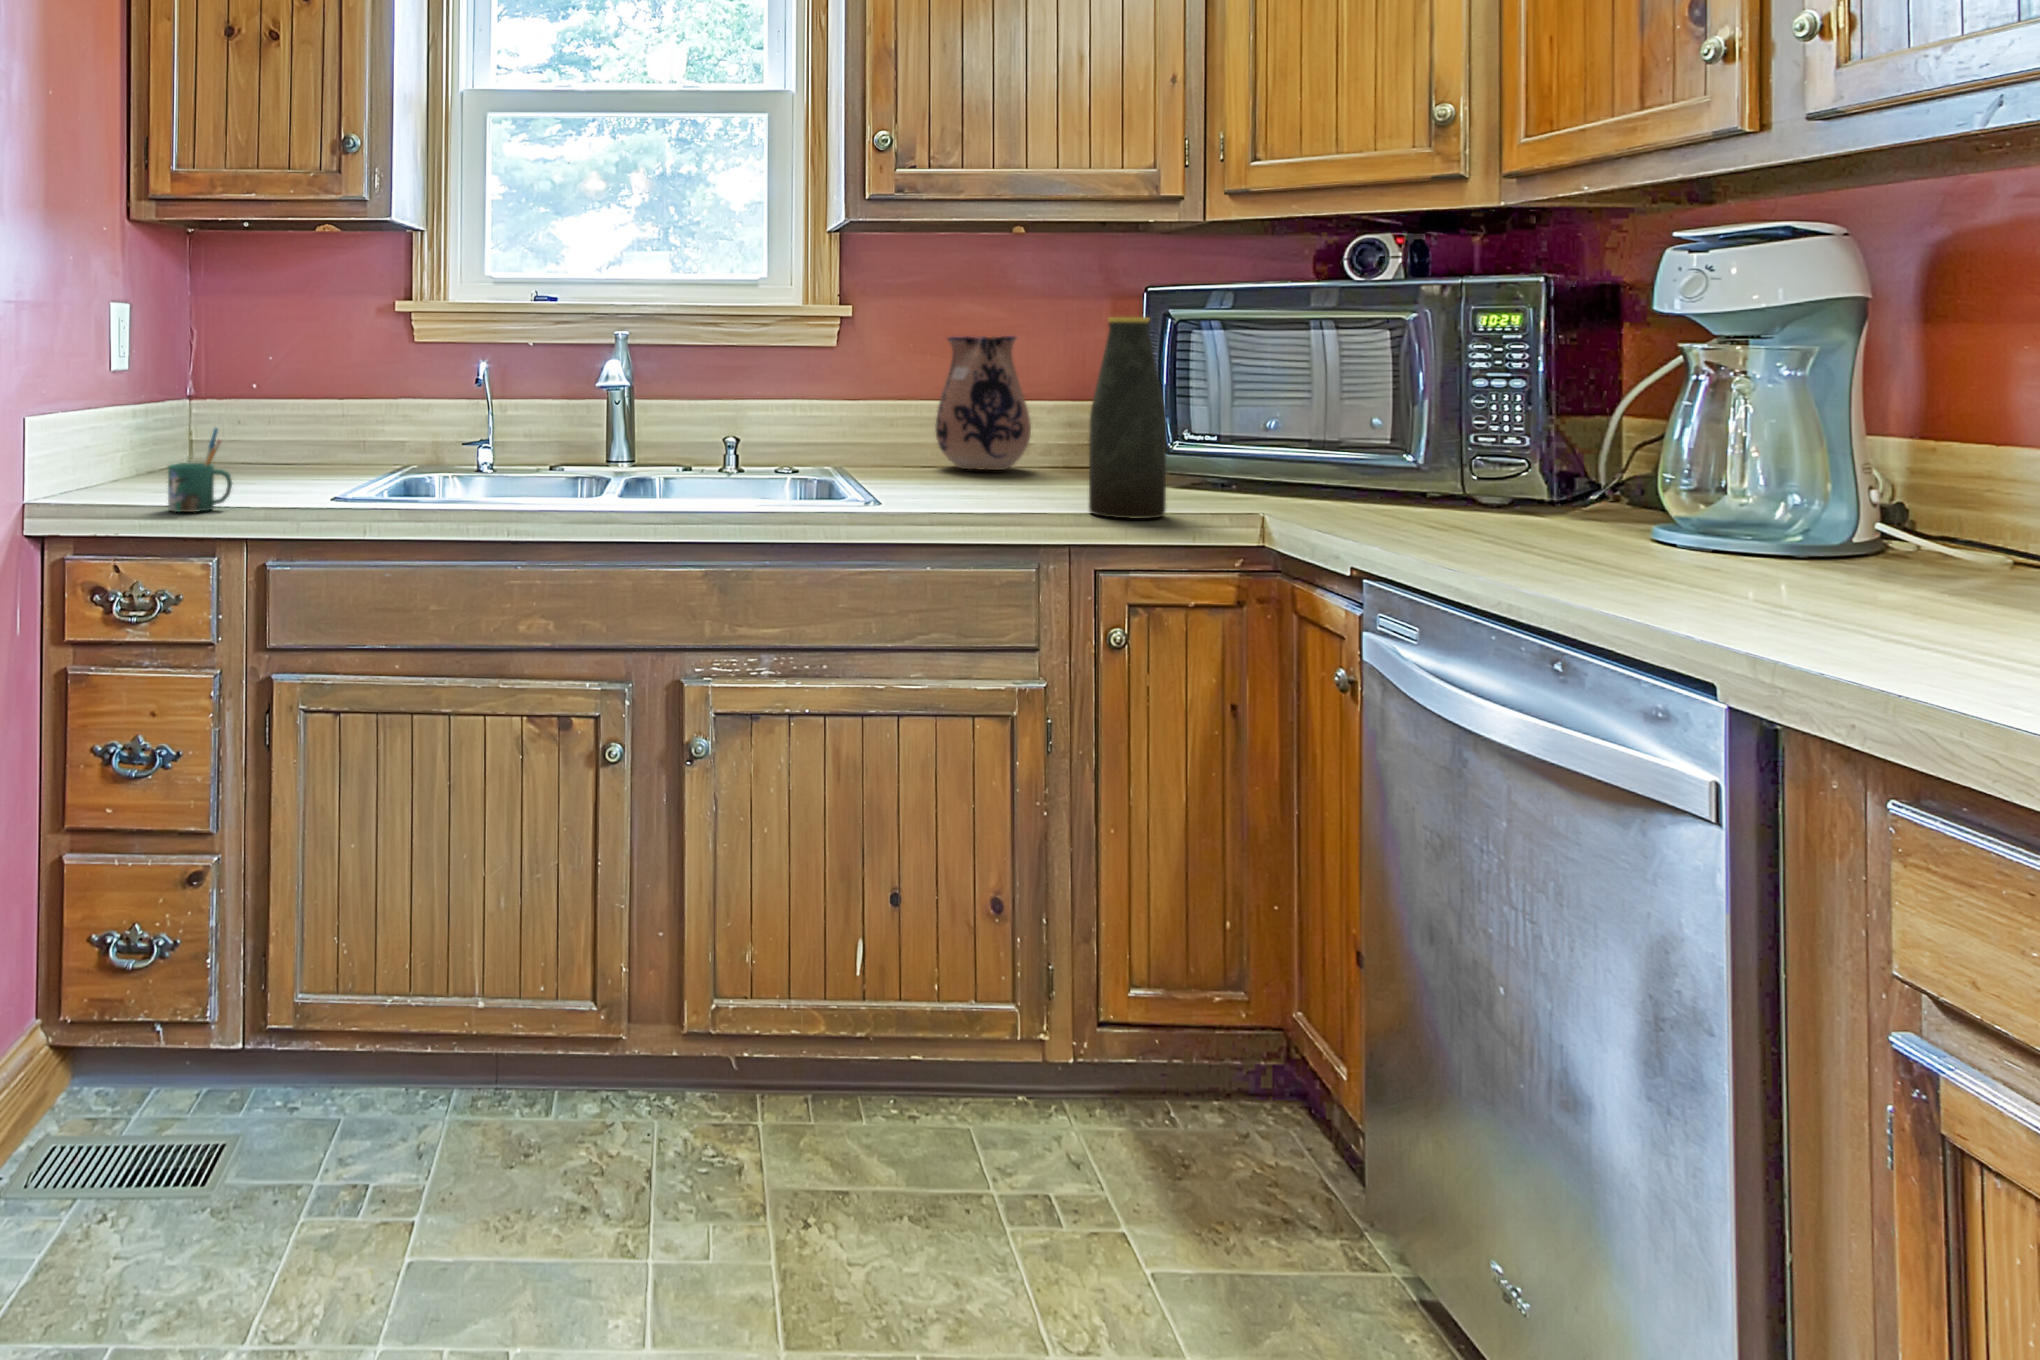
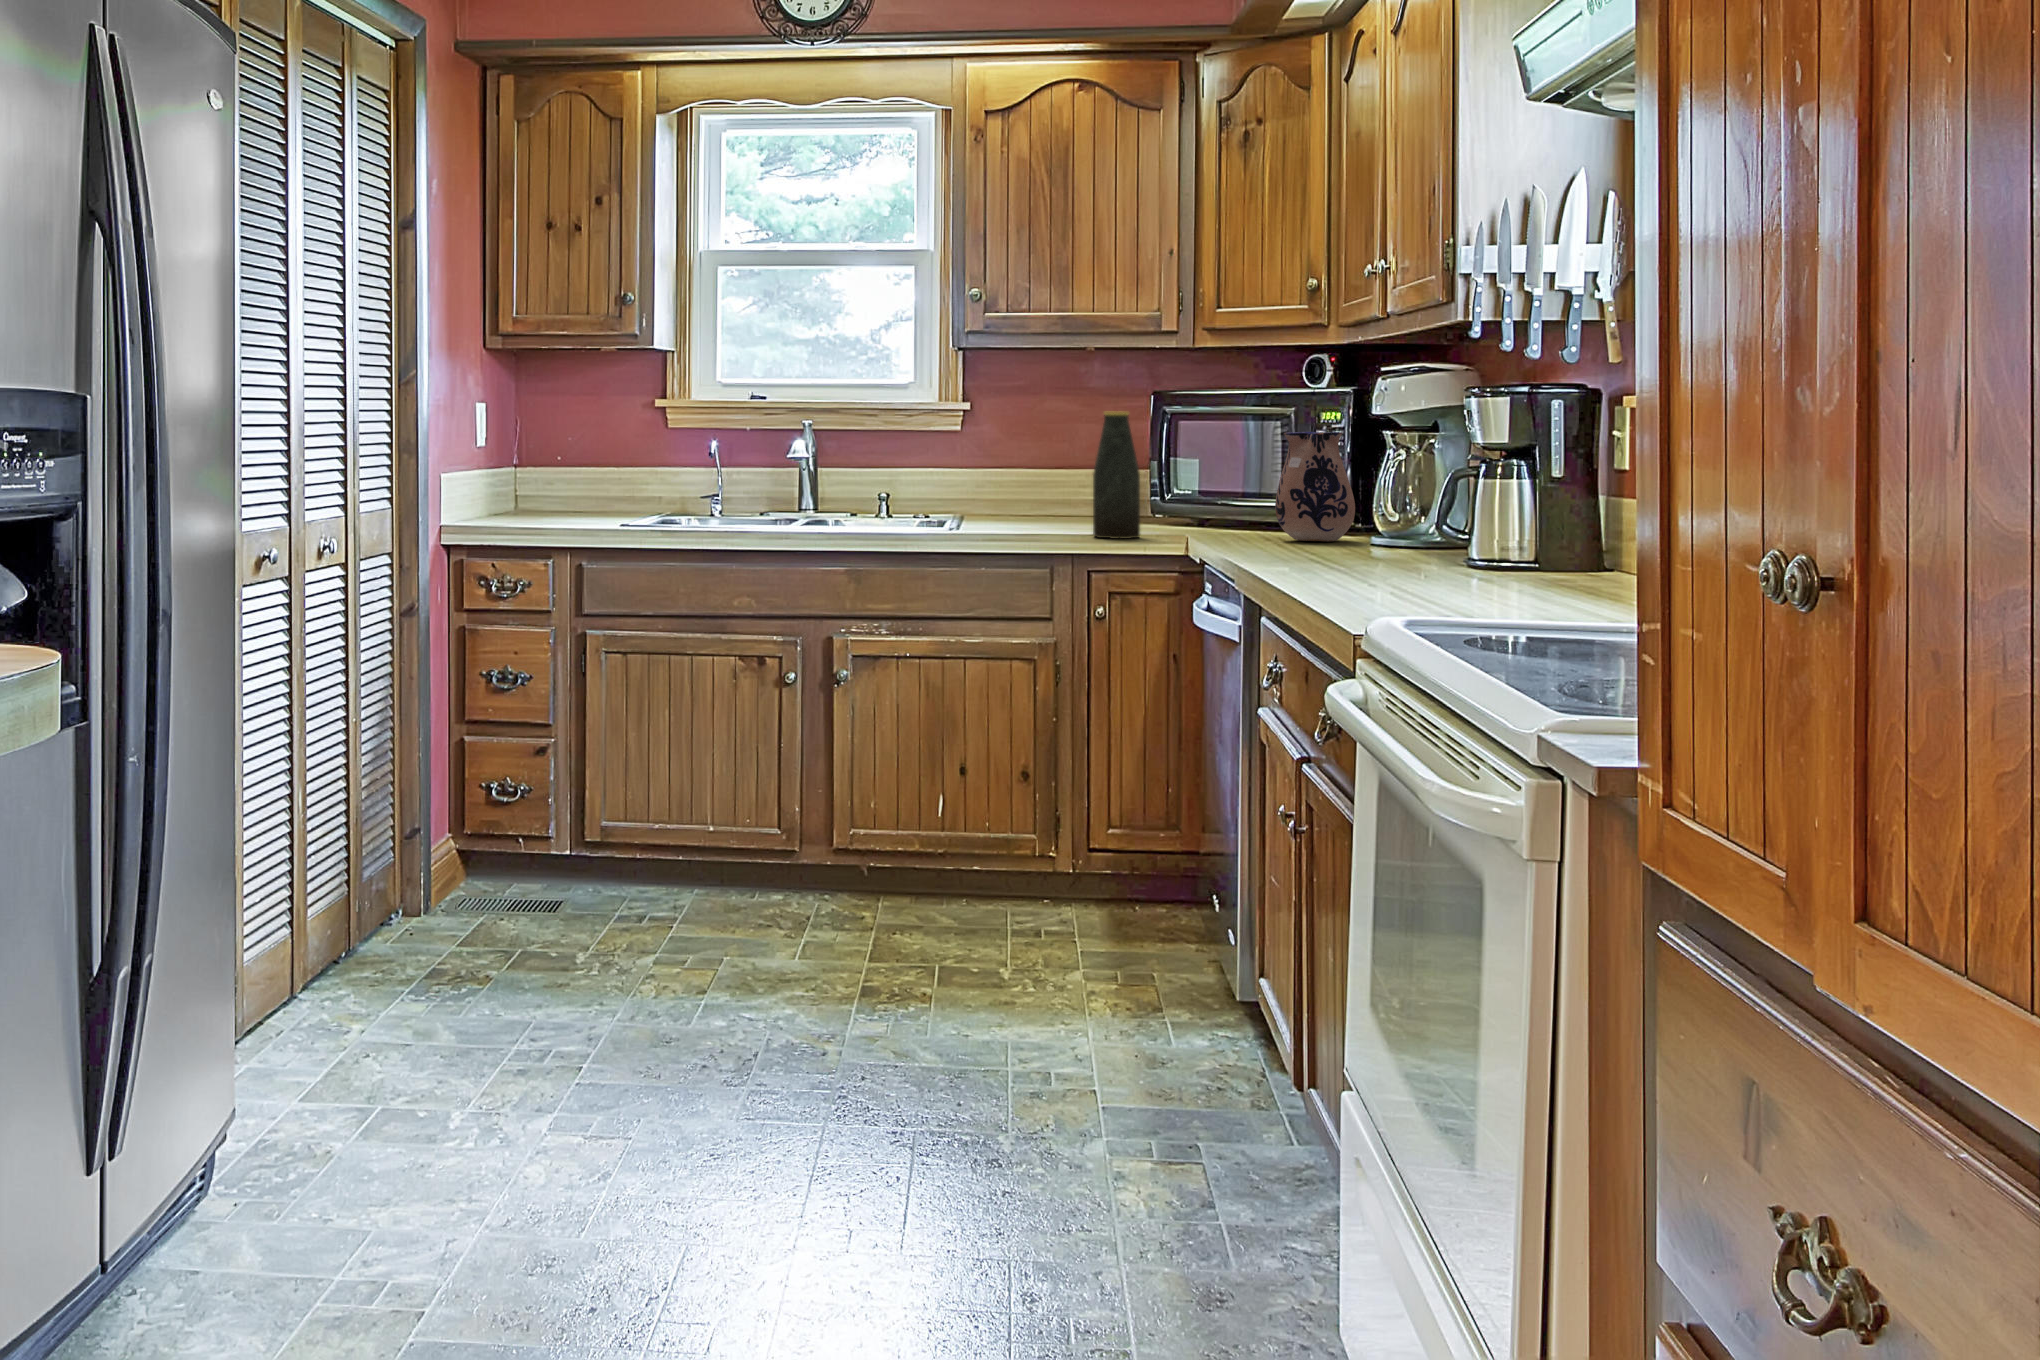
ceramic pitcher: present [936,336,1031,470] -> present [1275,432,1355,541]
mug: present [168,428,232,512] -> none [524,481,561,531]

